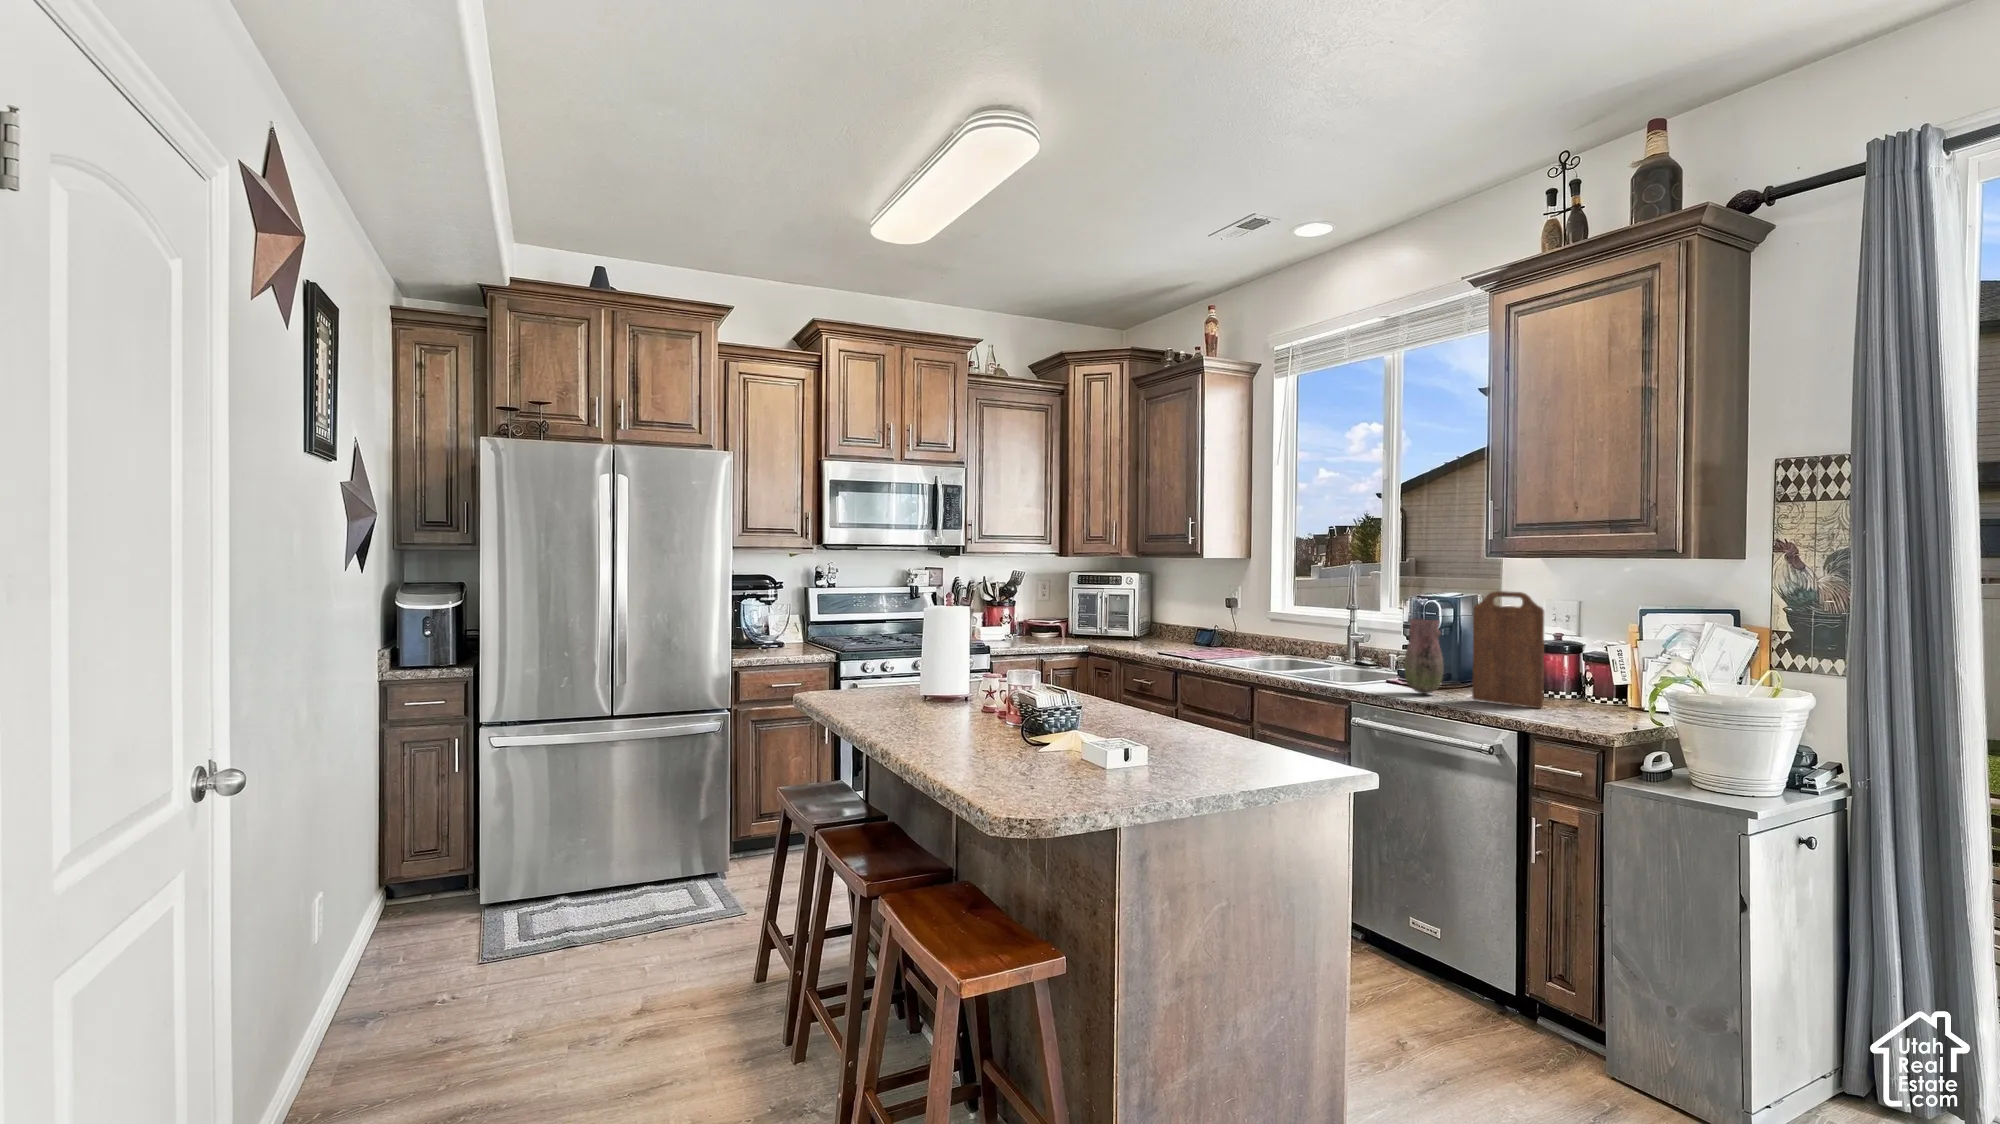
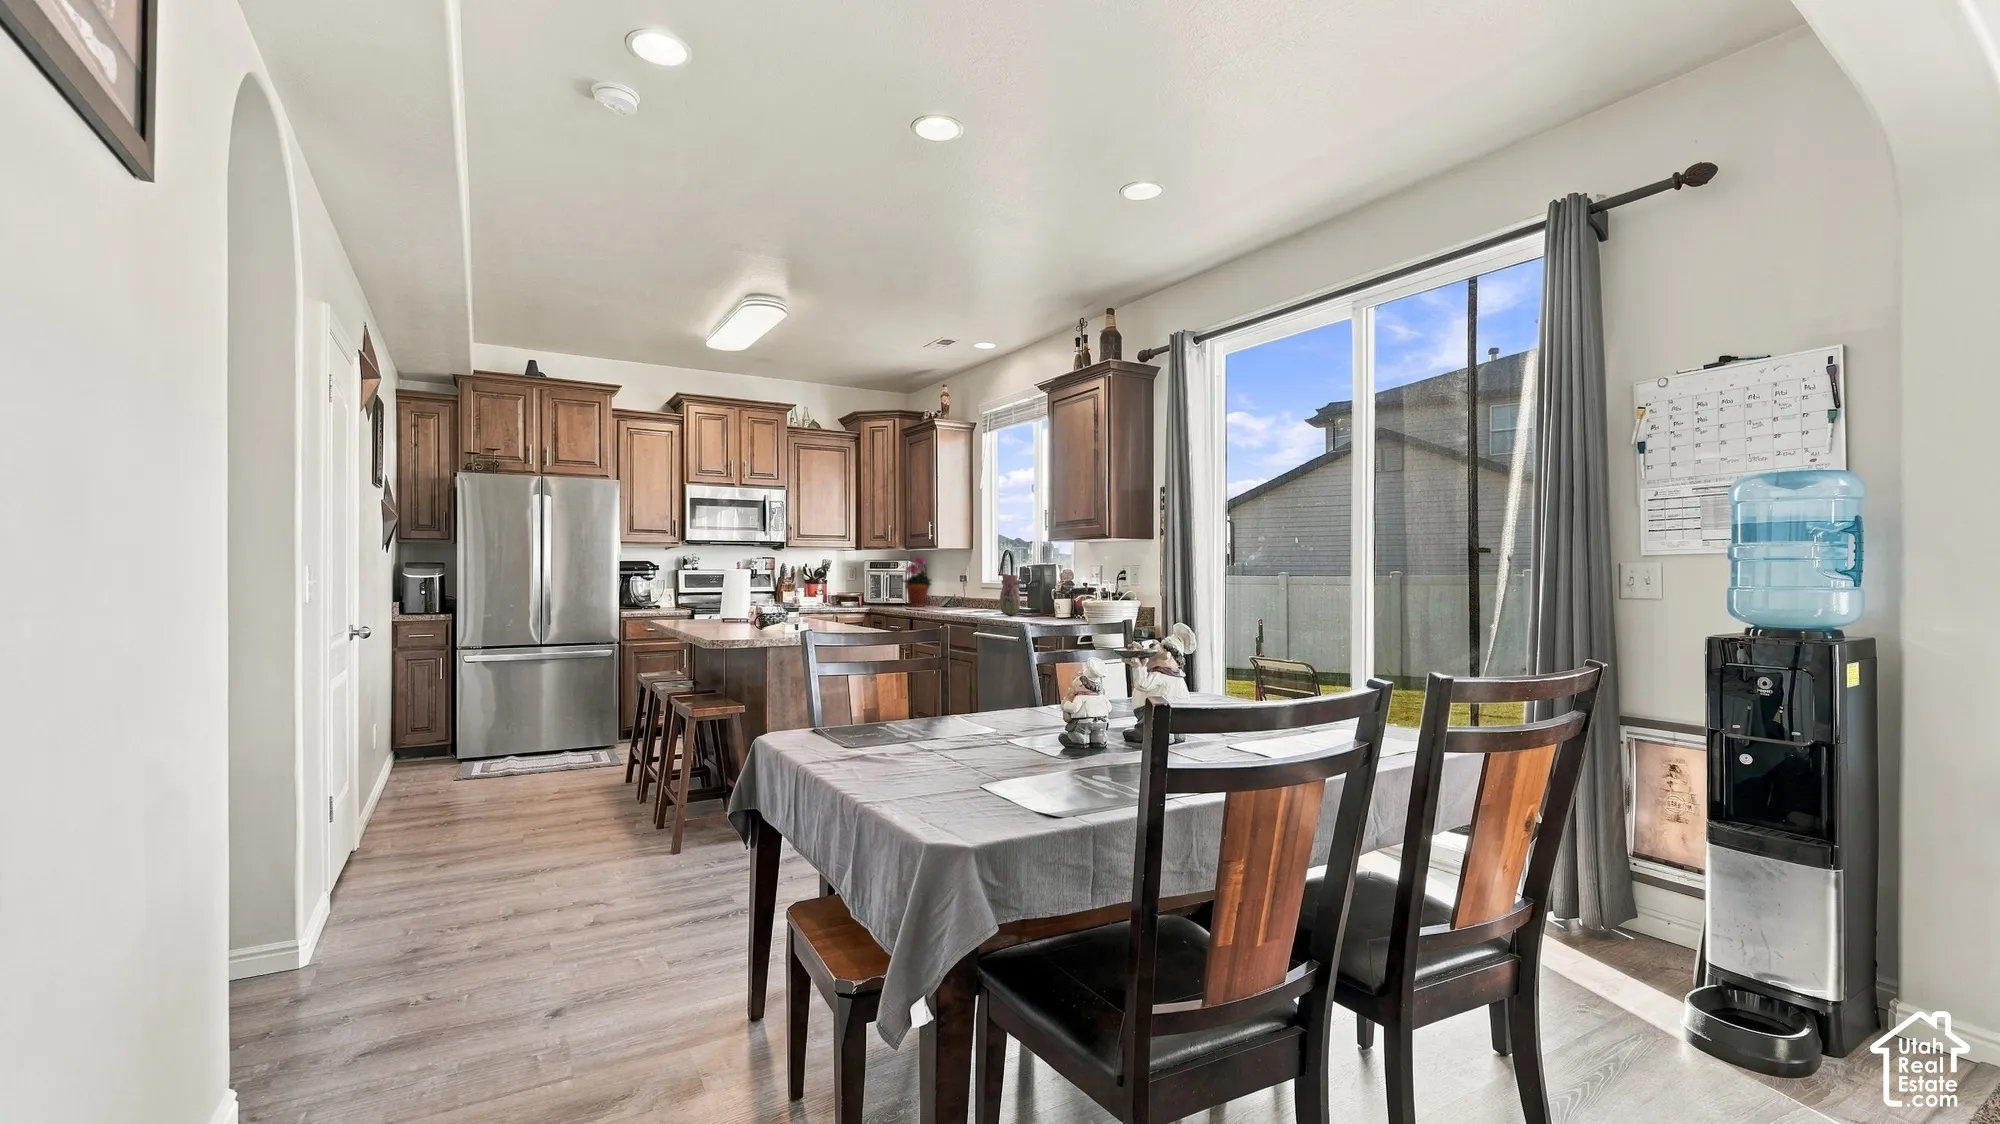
potted plant: none [1134,569,1182,645] -> present [902,557,931,607]
cutting board: present [1472,591,1544,708] -> none [1028,557,1055,619]

